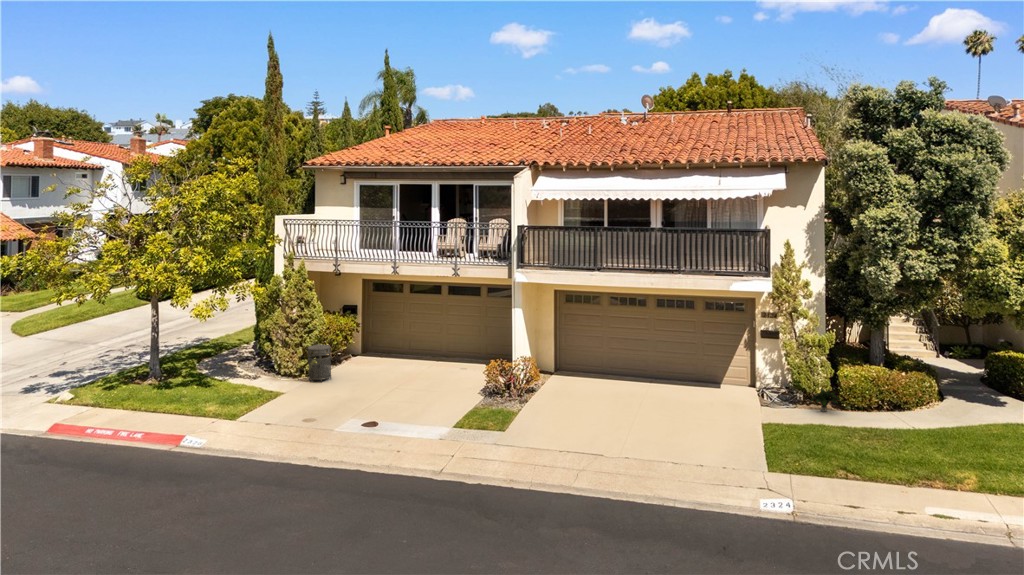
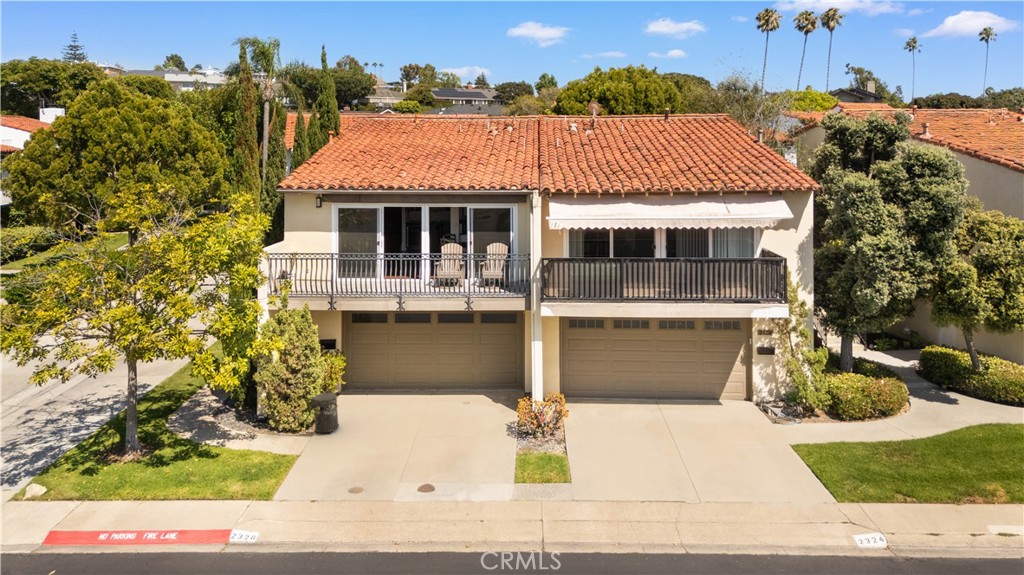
potted plant: present [810,388,839,412] -> present [933,370,957,389]

